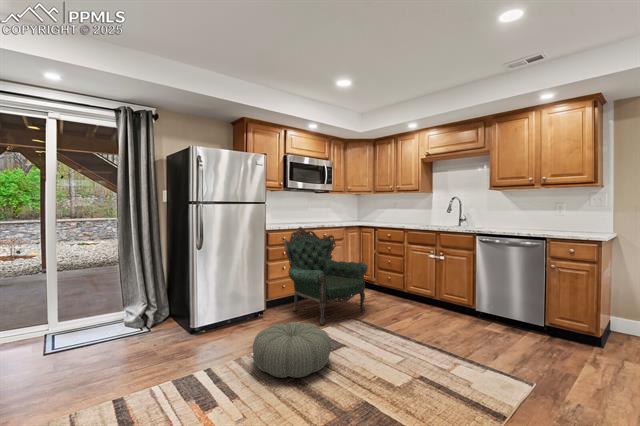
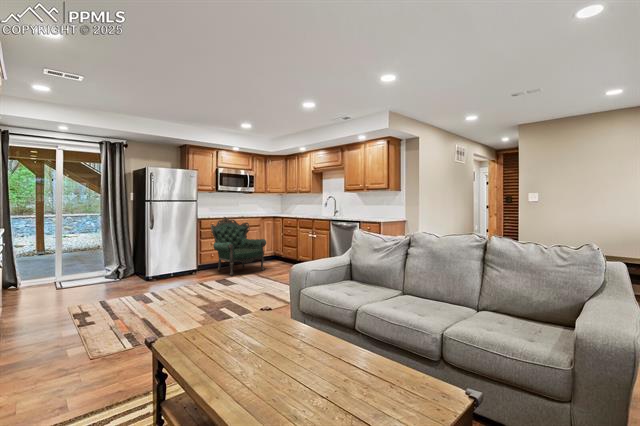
pouf: present [253,322,331,378] -> none [178,269,224,293]

